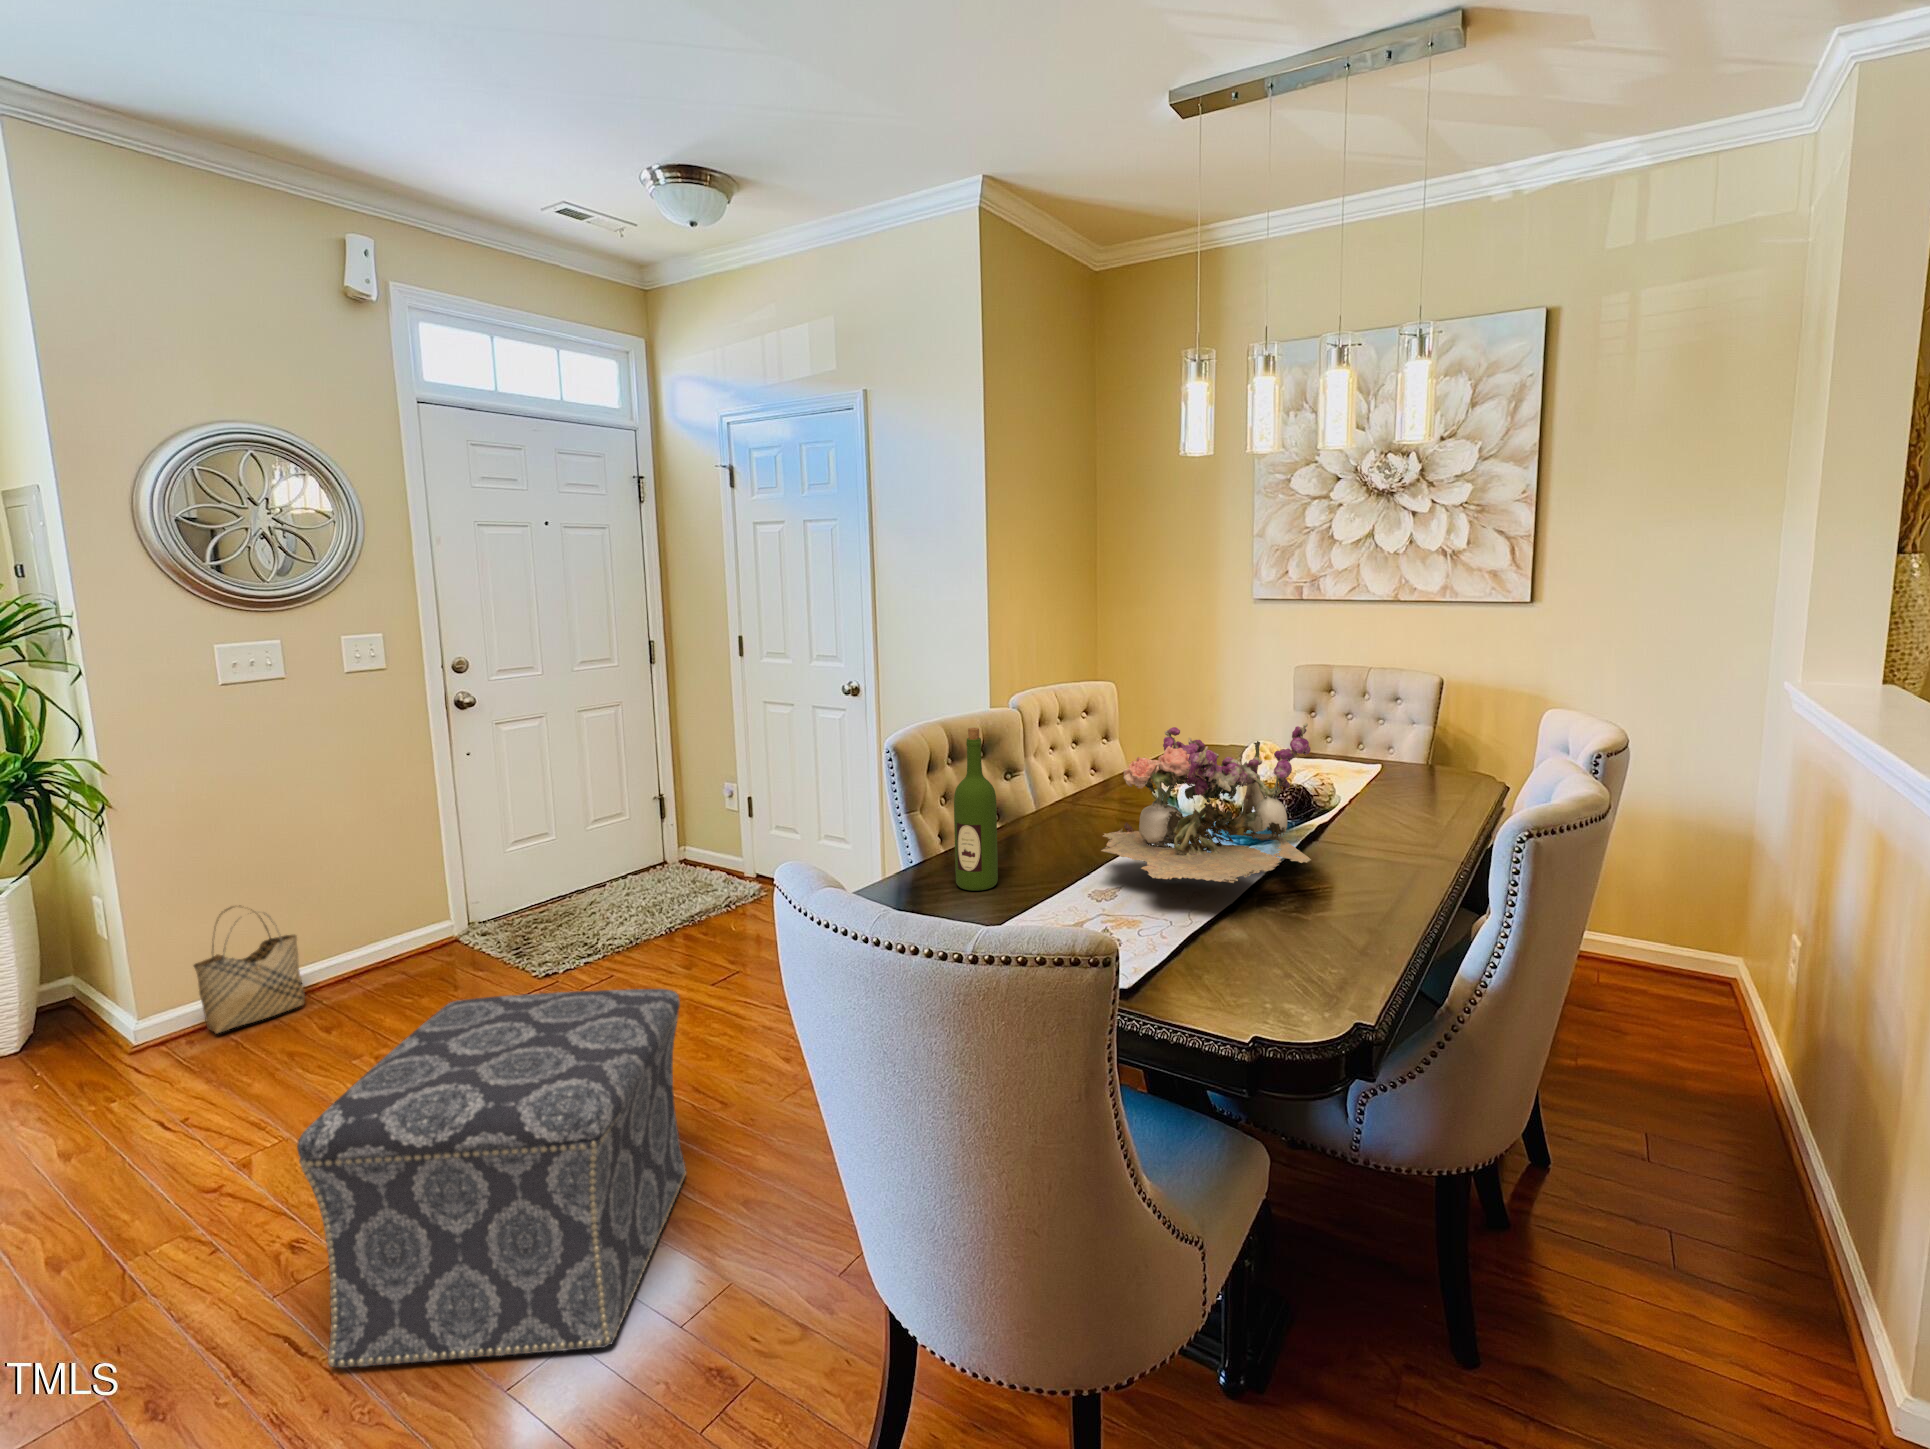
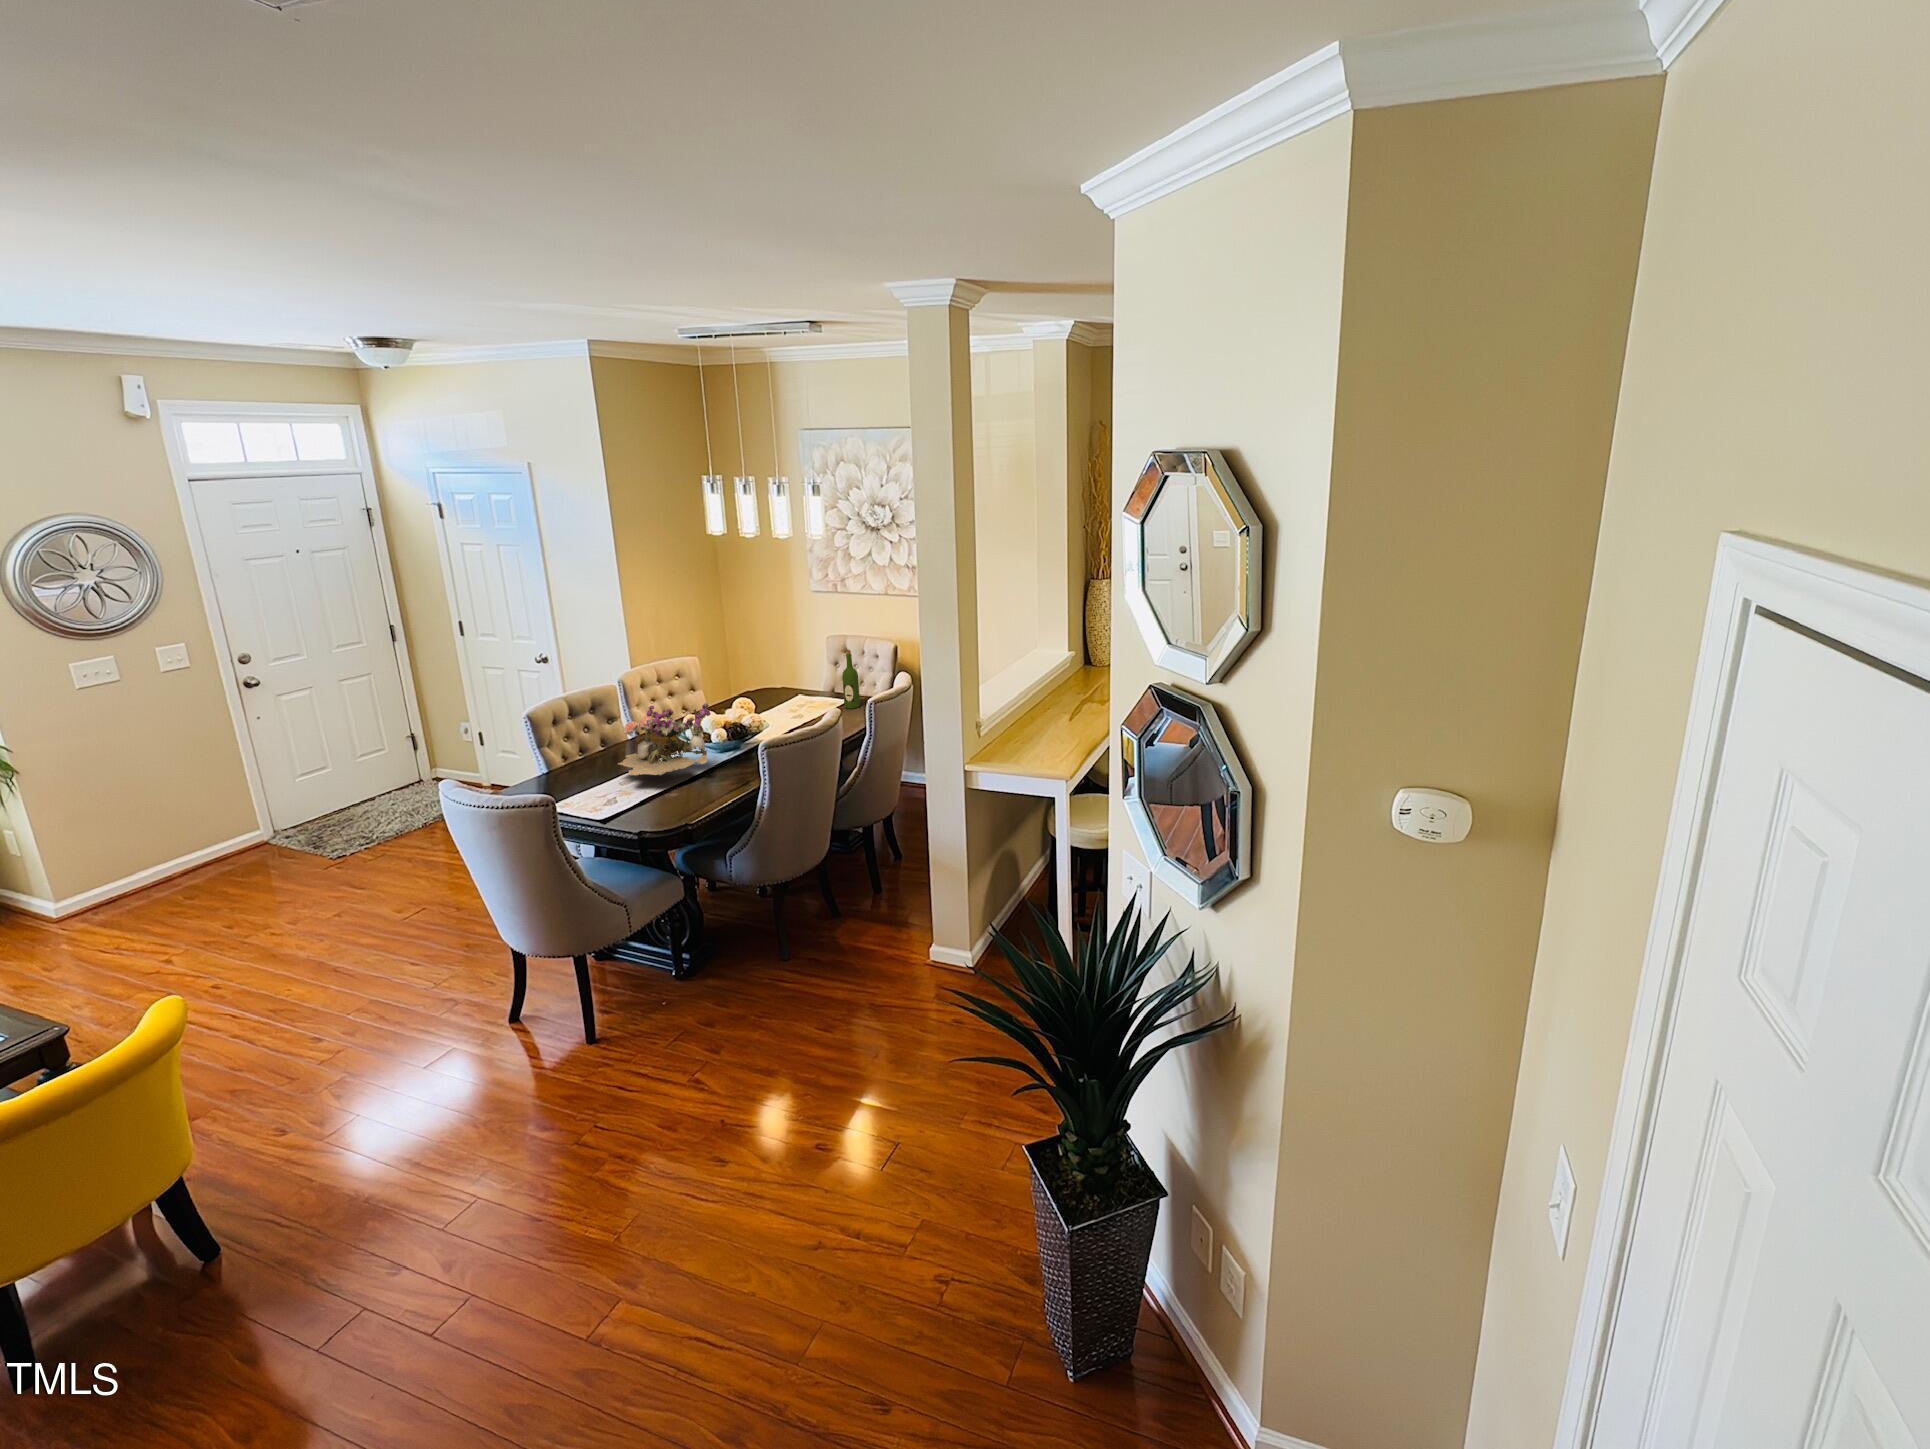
wine bottle: present [954,728,998,891] -> present [842,650,860,709]
woven basket: present [194,907,305,1033] -> none [91,829,169,906]
ottoman: present [297,989,686,1368] -> none [227,846,433,1018]

